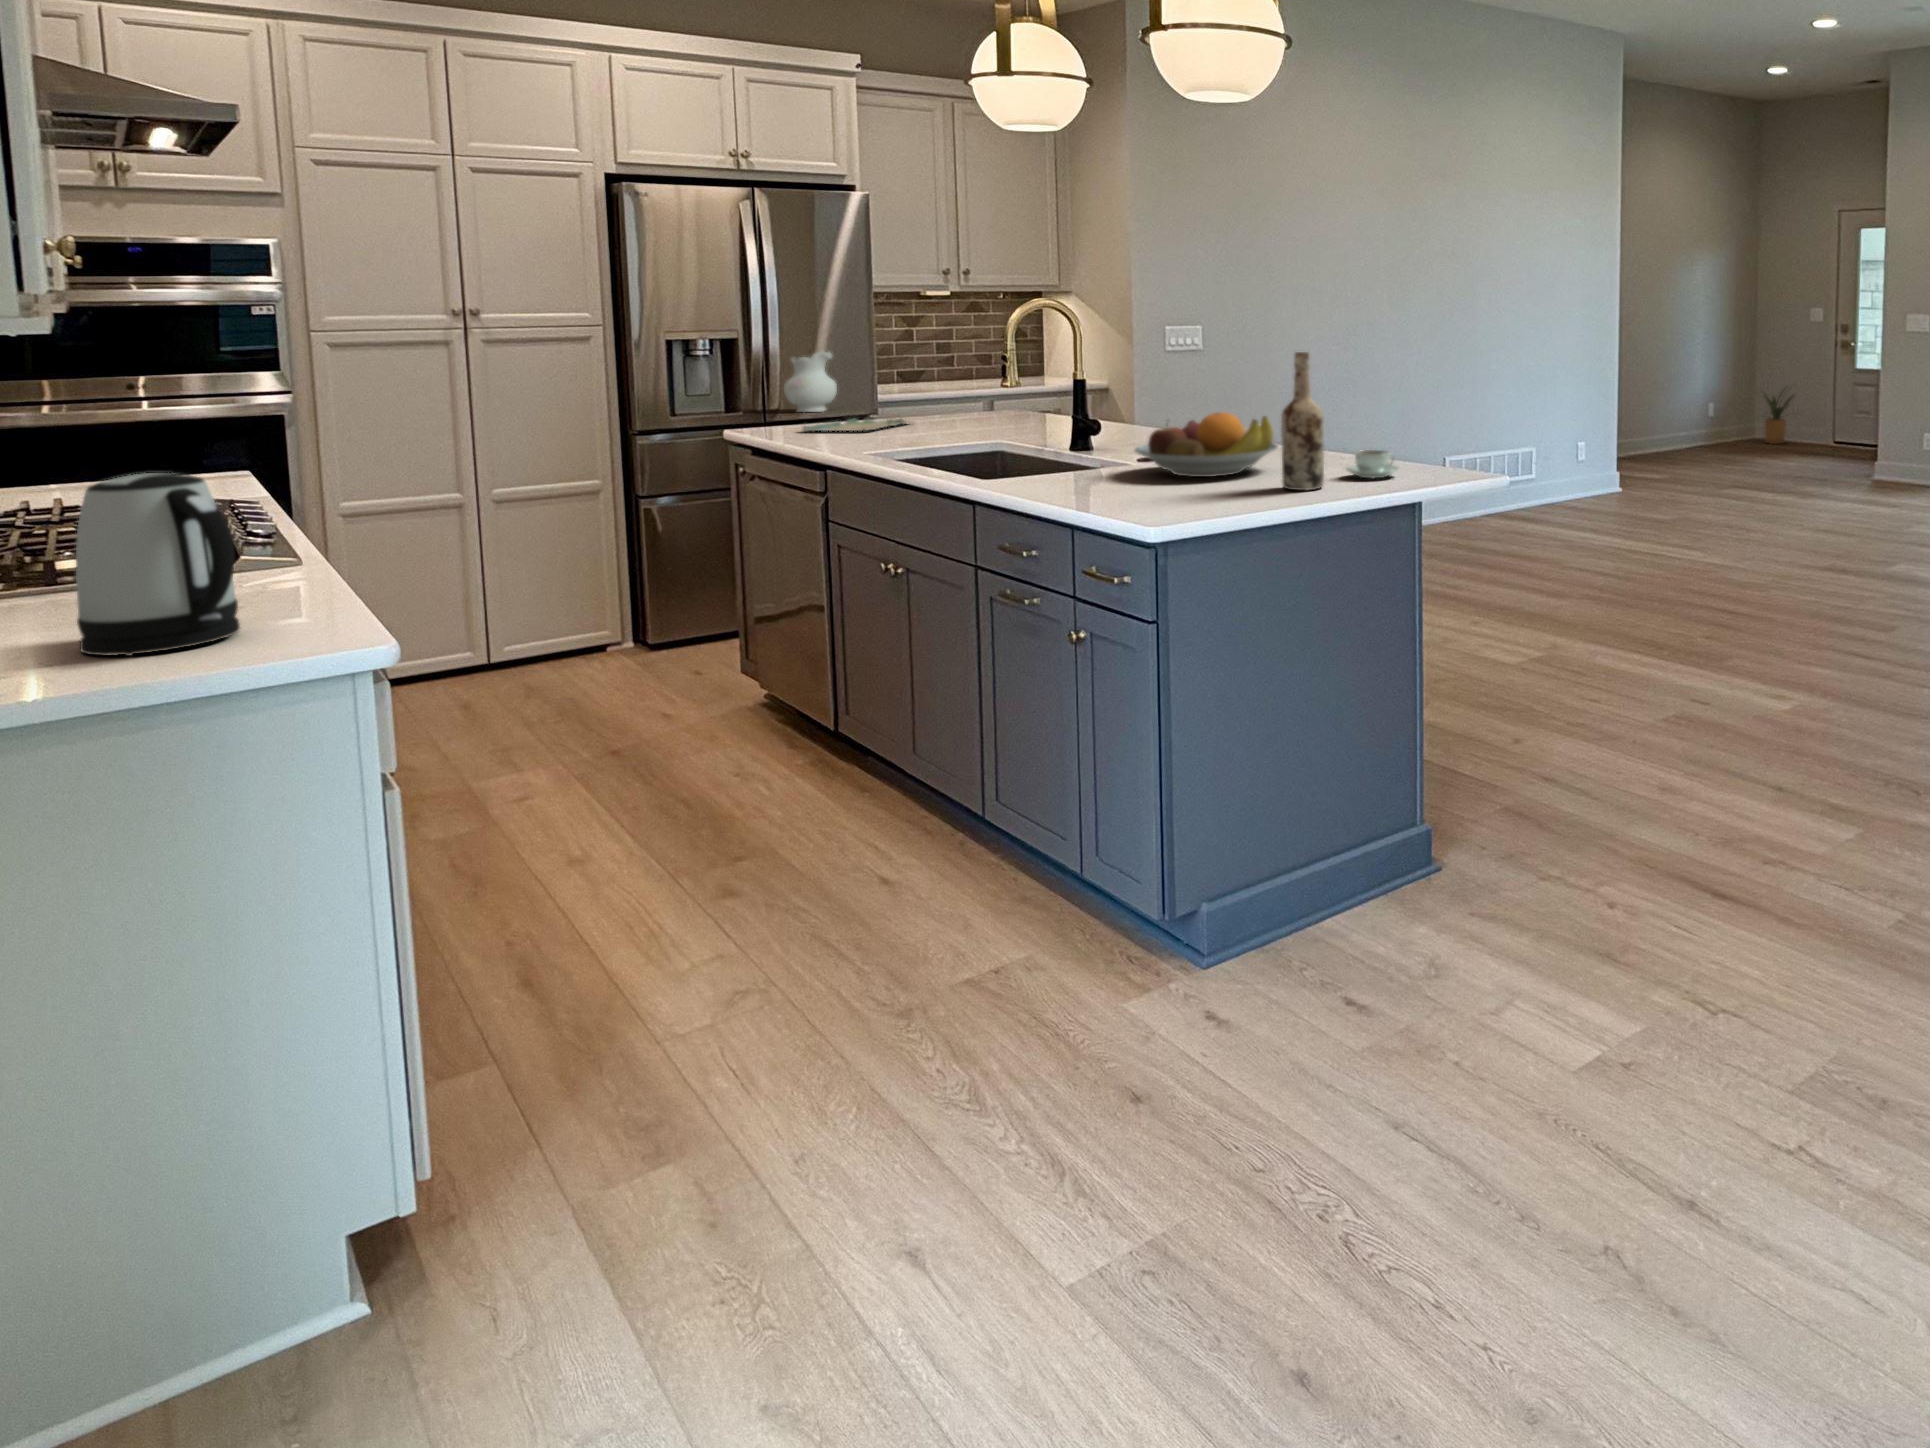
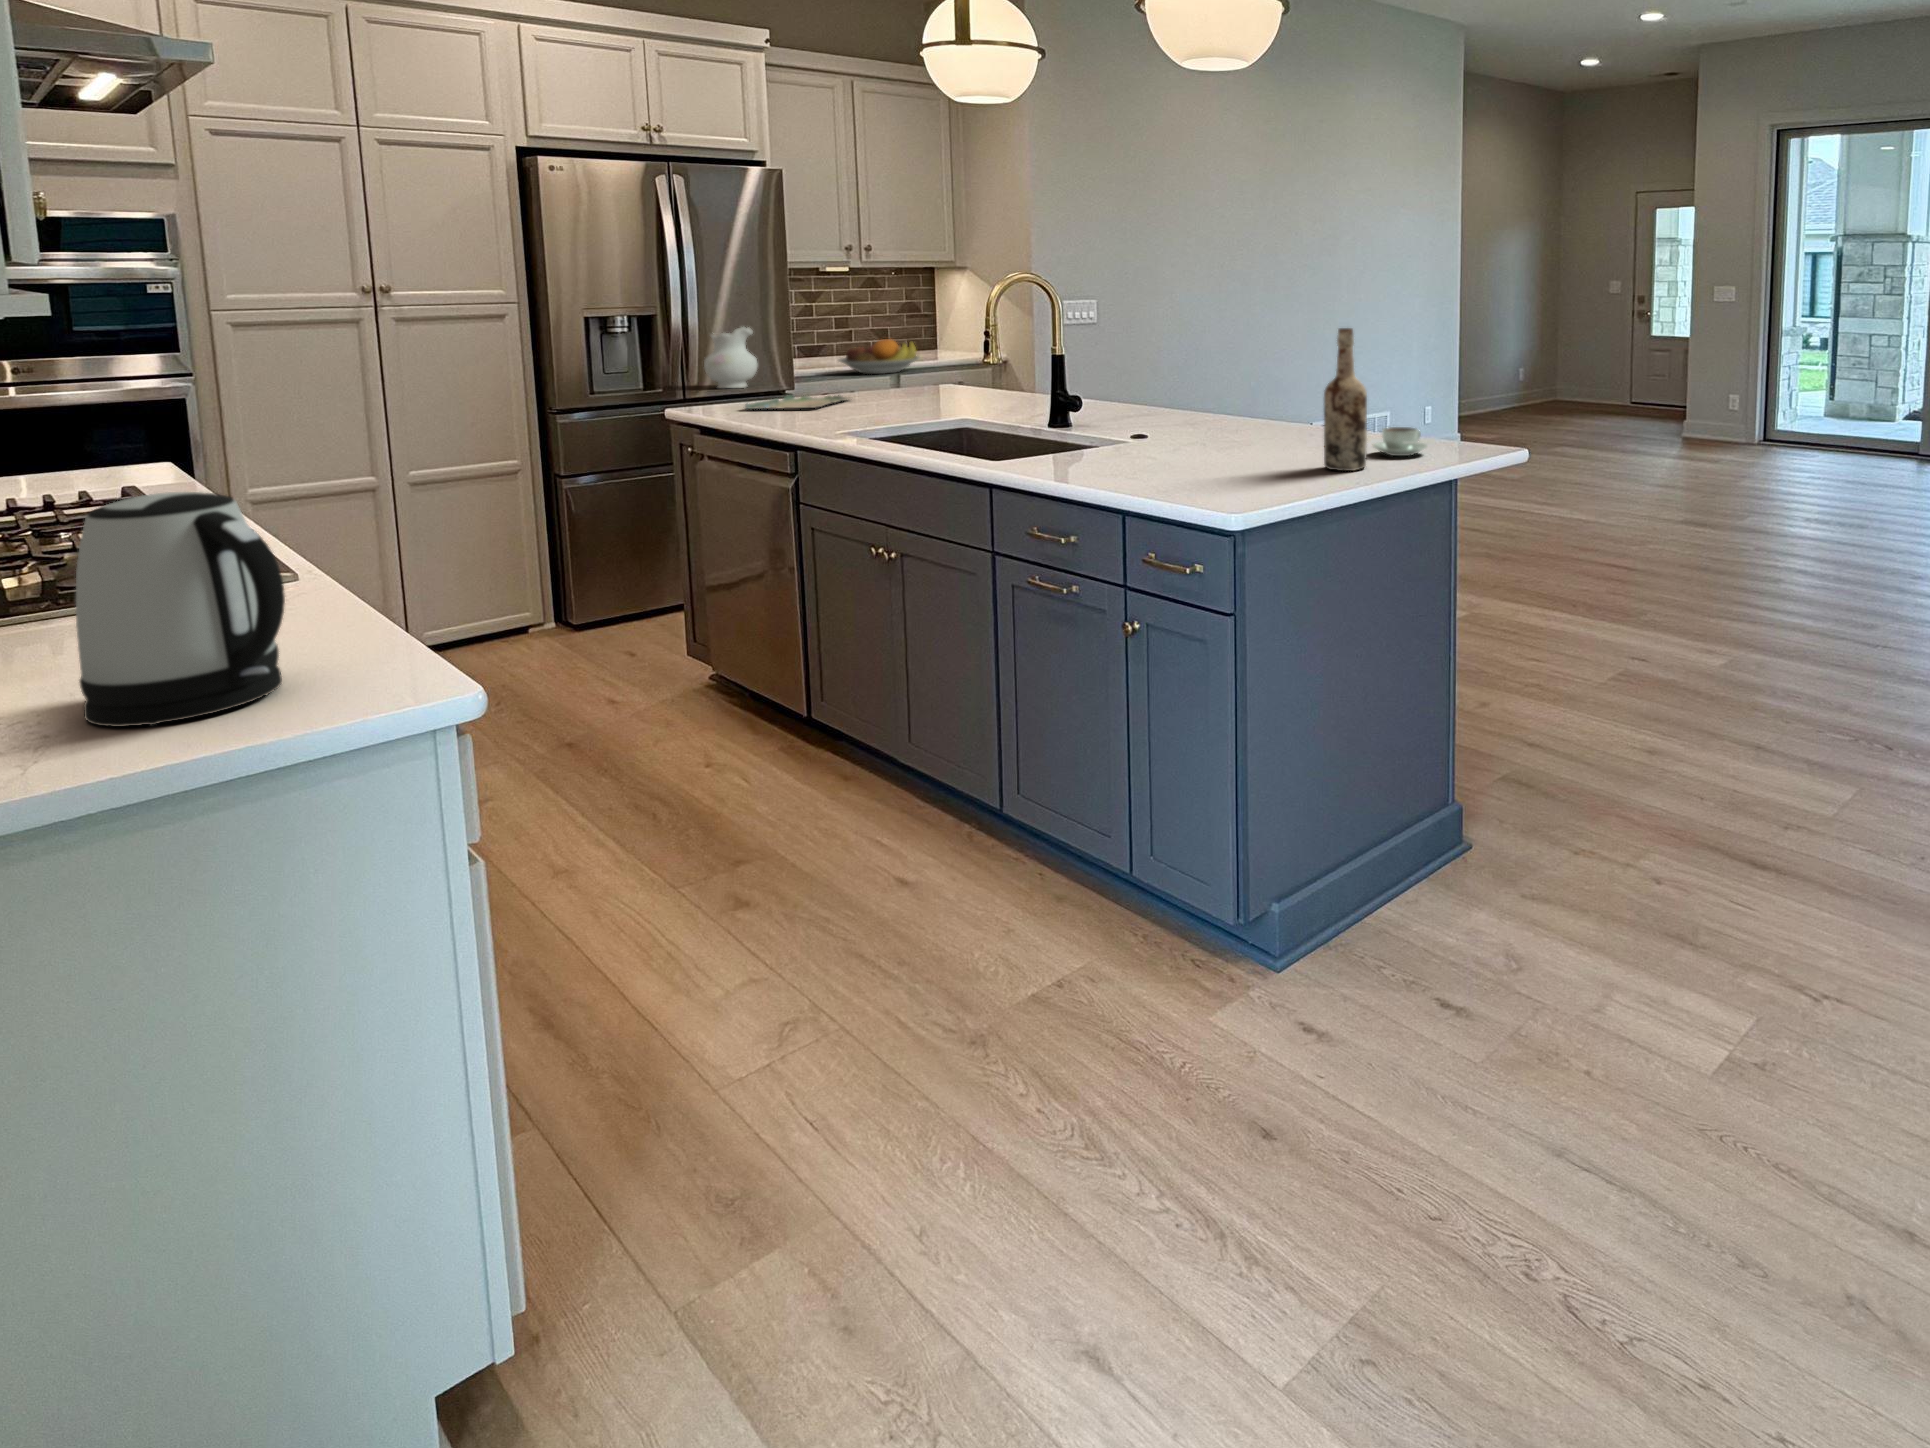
house plant: present [1761,387,1794,444] -> none [1554,350,1607,405]
fruit bowl: present [1134,412,1278,477] -> present [839,339,919,374]

